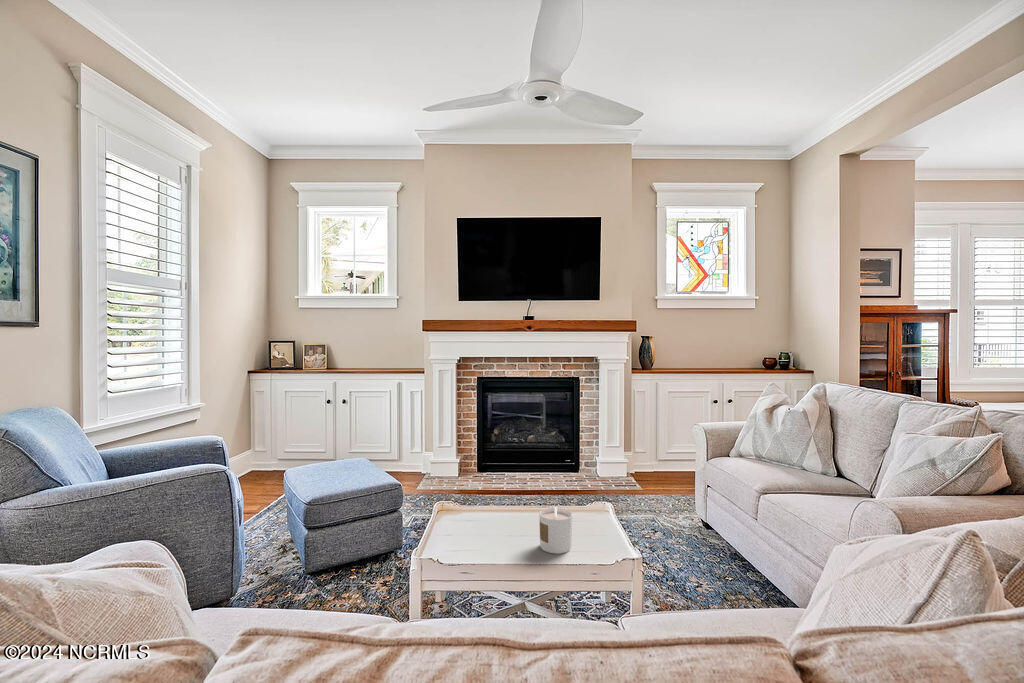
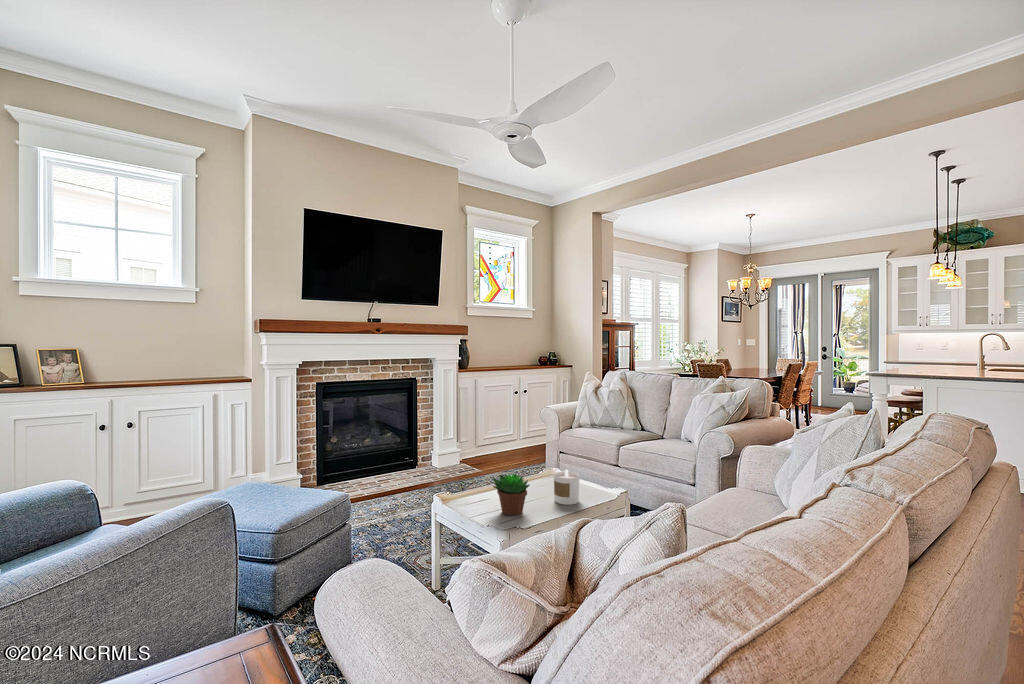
succulent plant: none [456,495,500,546] -> present [493,474,530,516]

